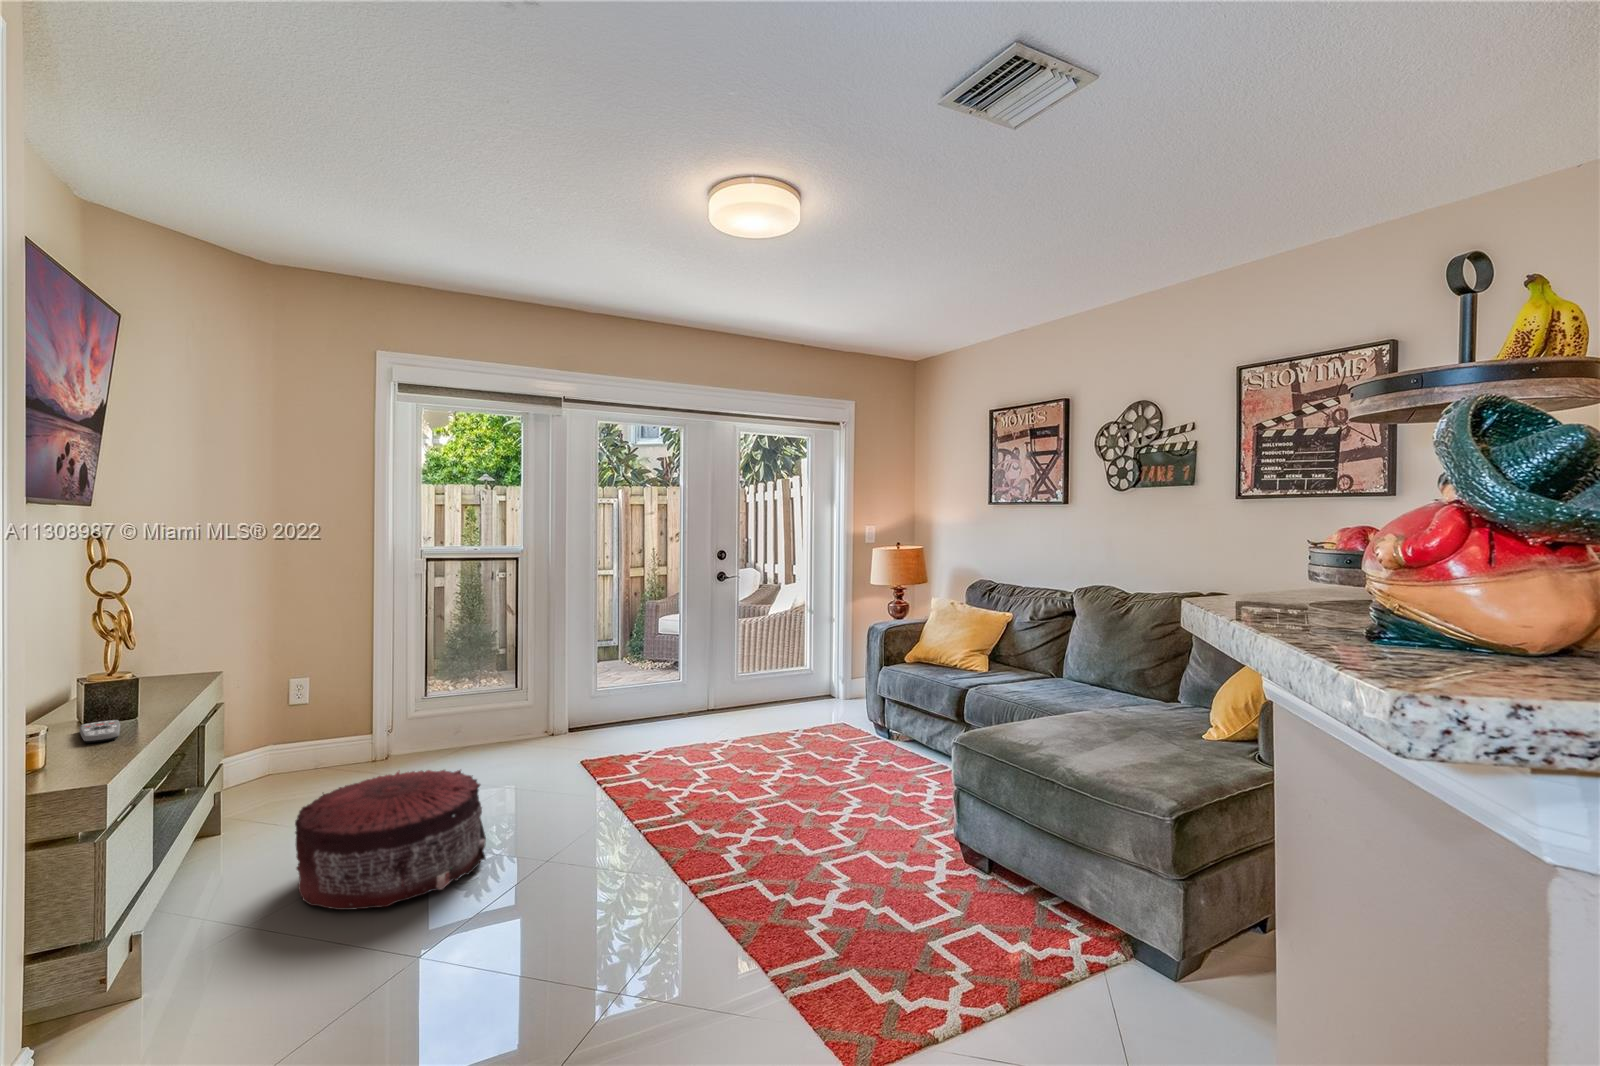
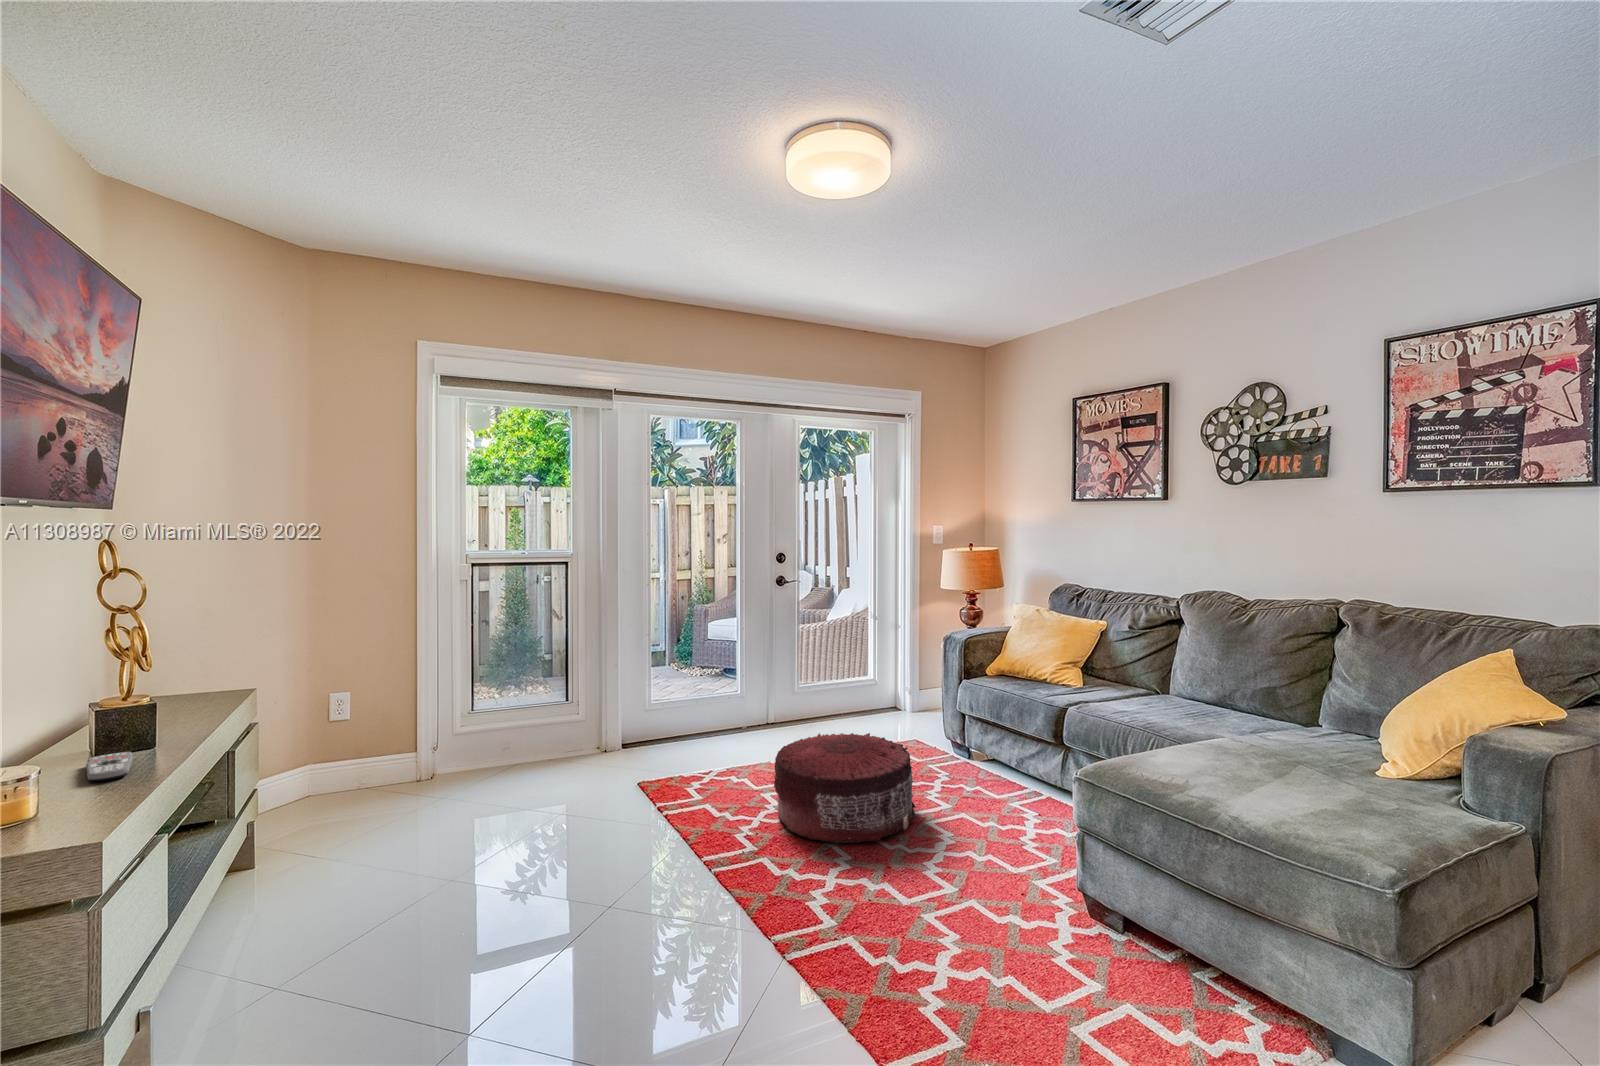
pouf: present [295,770,486,910] -> present [774,733,916,843]

